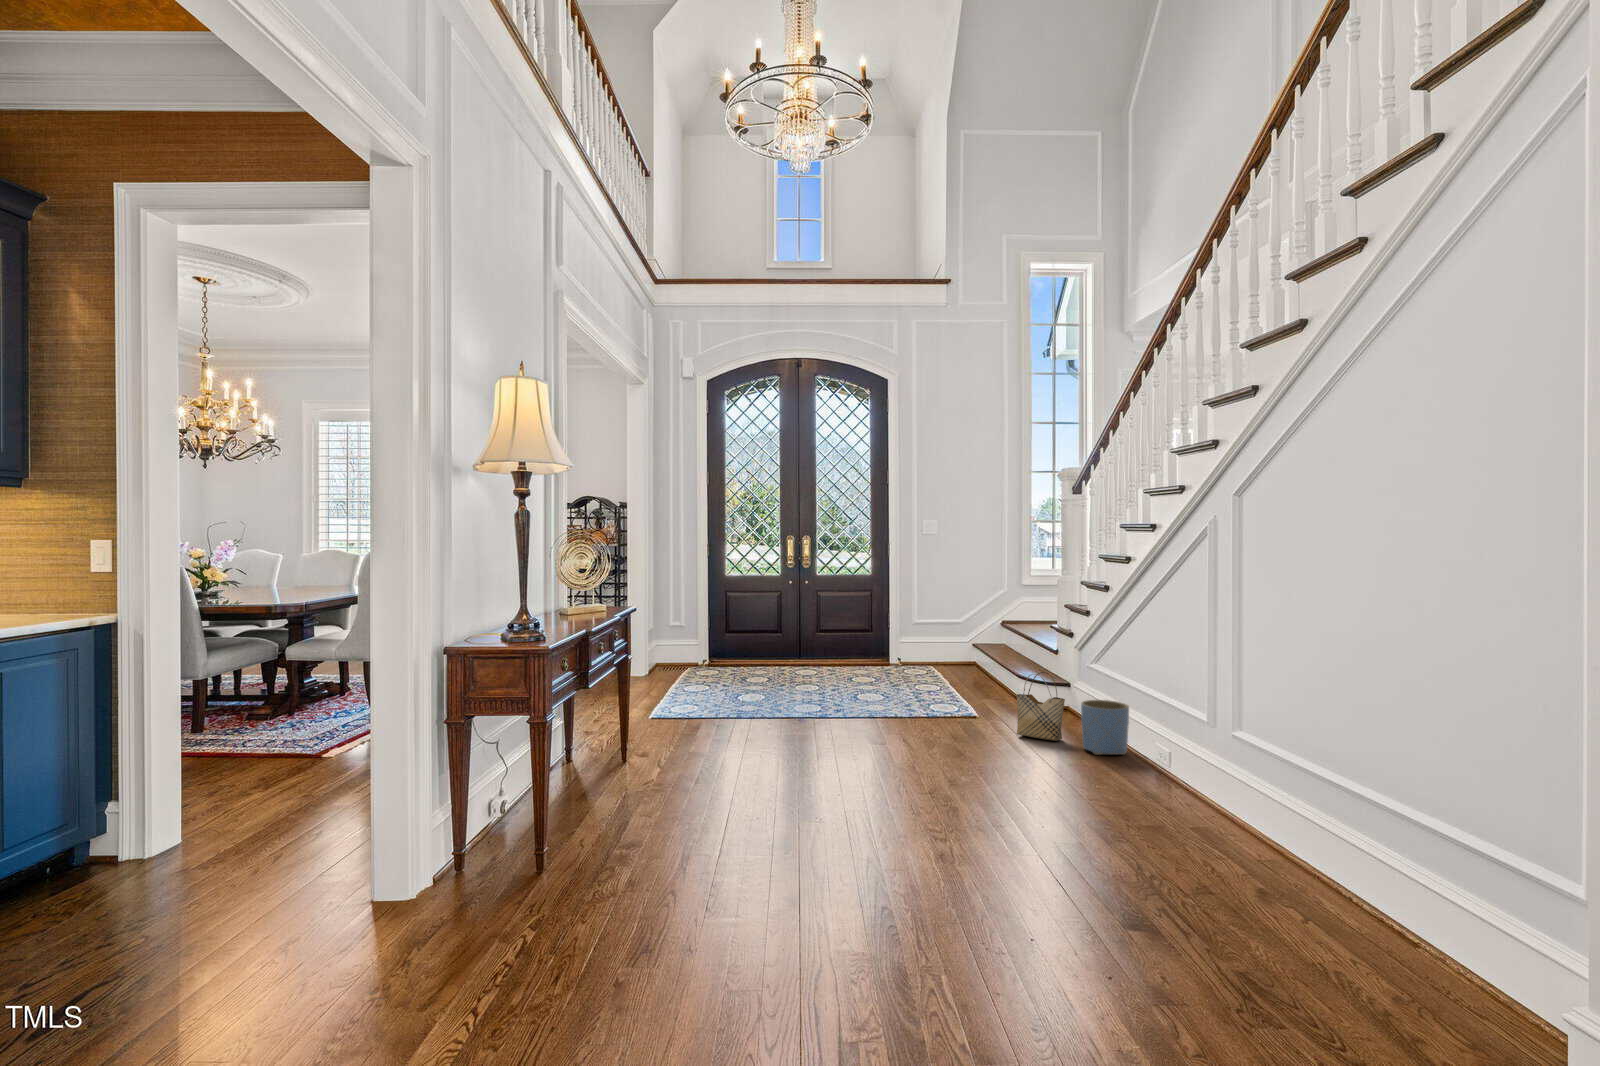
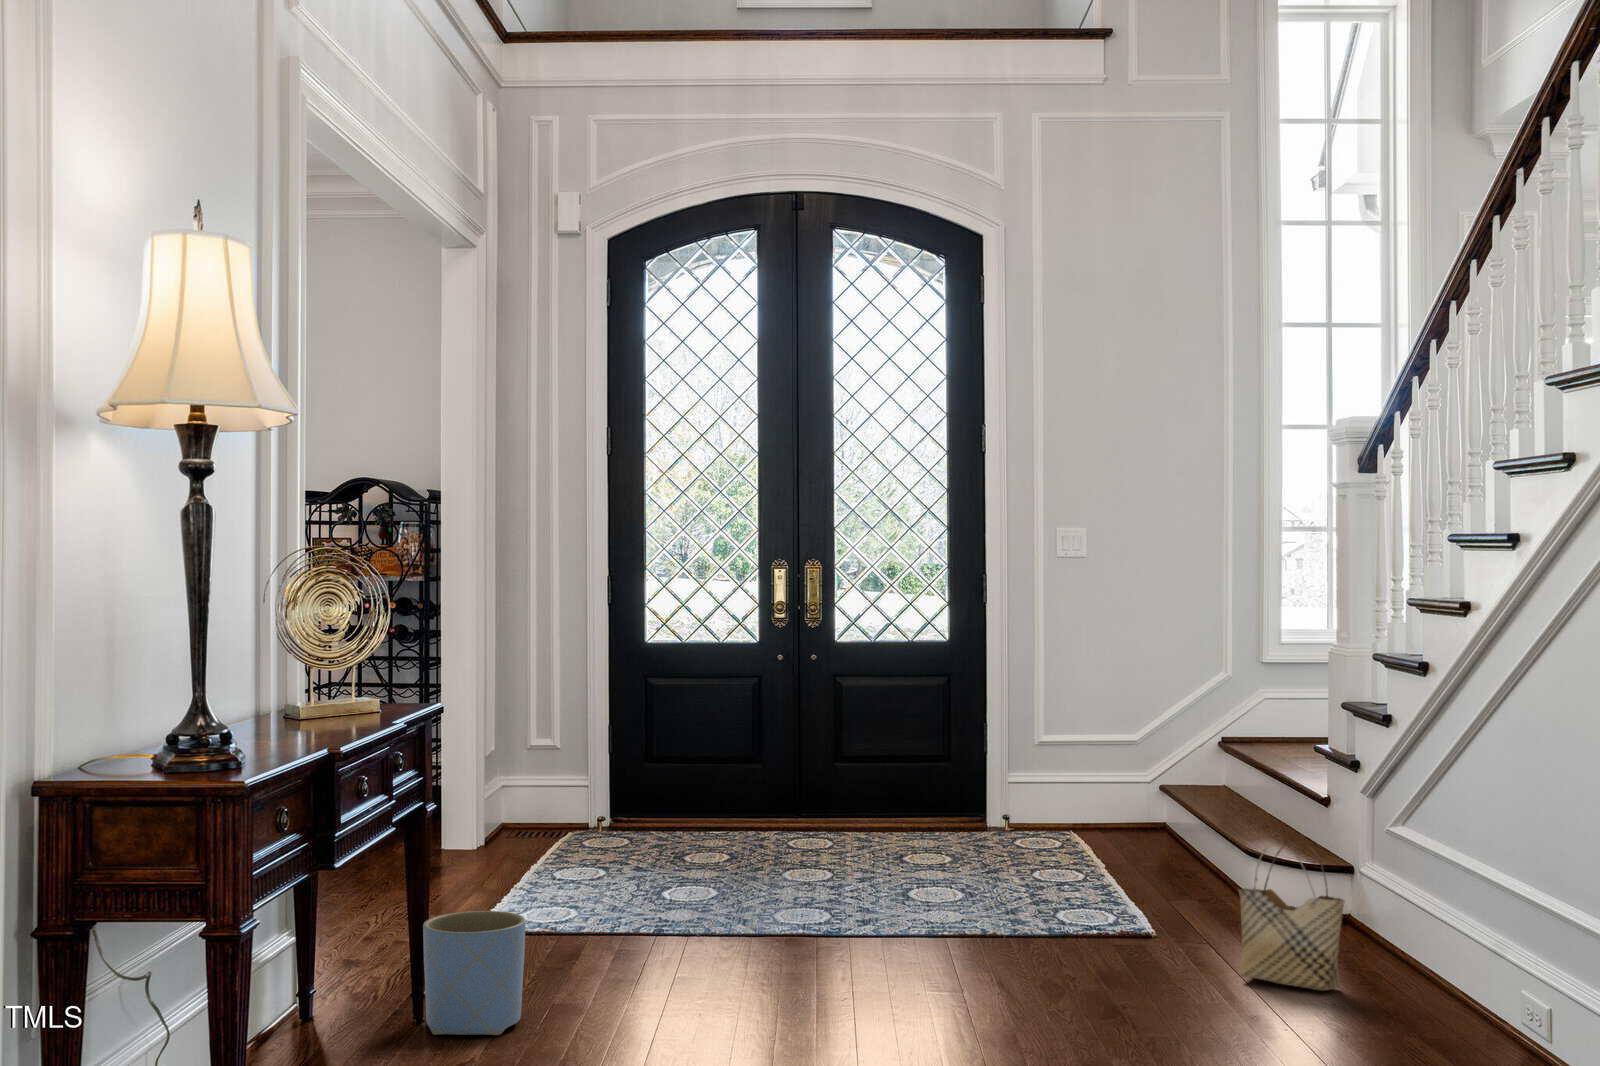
planter: present [1081,700,1129,755] -> present [423,911,526,1035]

